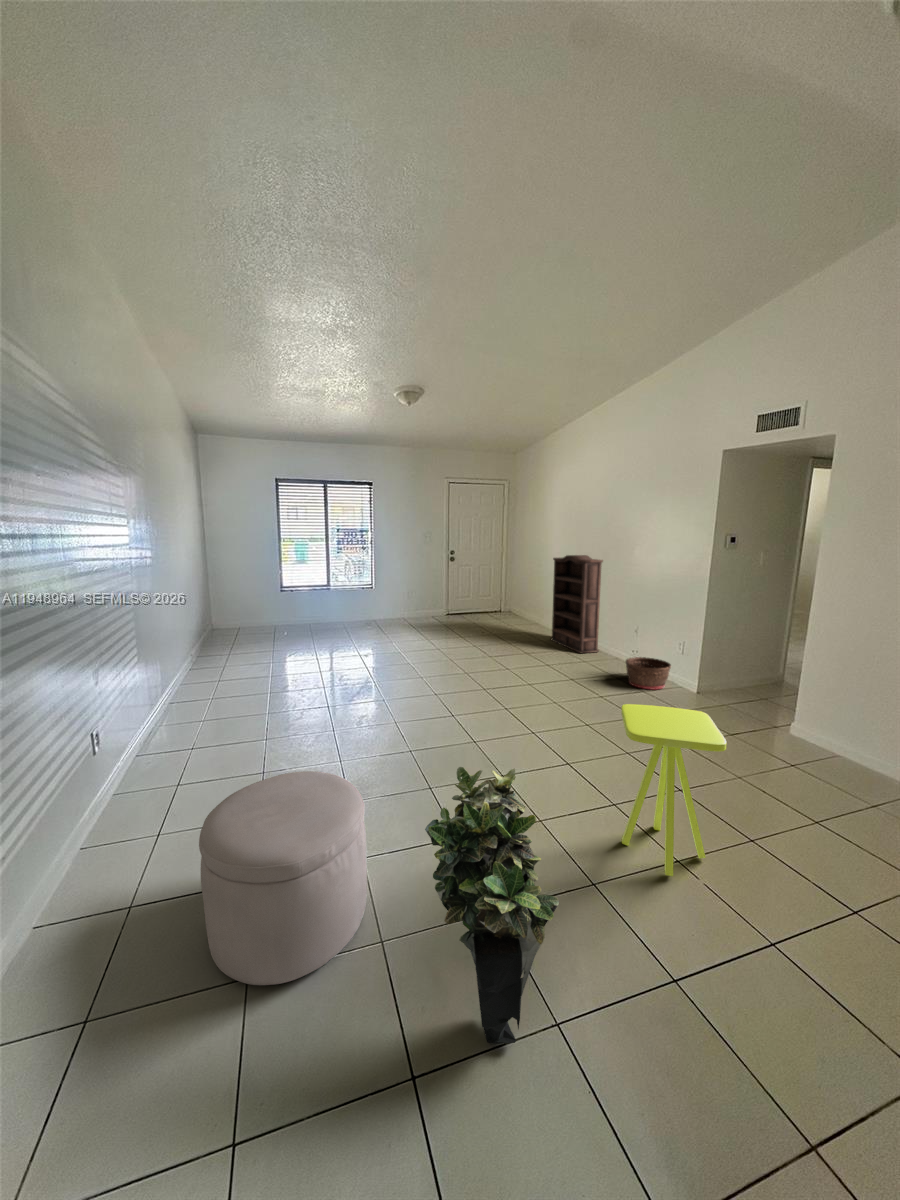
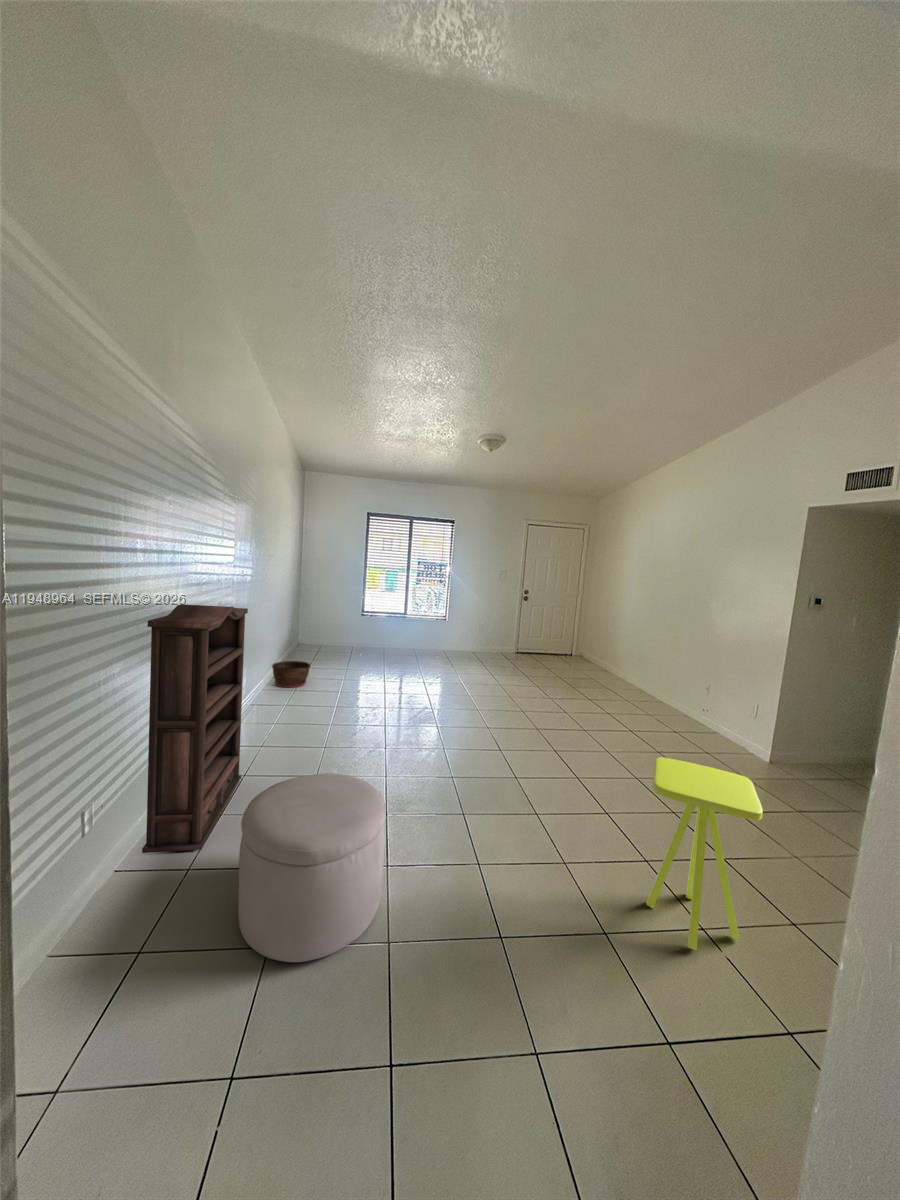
bookshelf: present [551,555,603,653] -> present [142,604,248,853]
basket: present [626,657,671,690] -> present [272,661,310,688]
potted plant: present [425,767,559,1044] -> none [428,789,548,1074]

